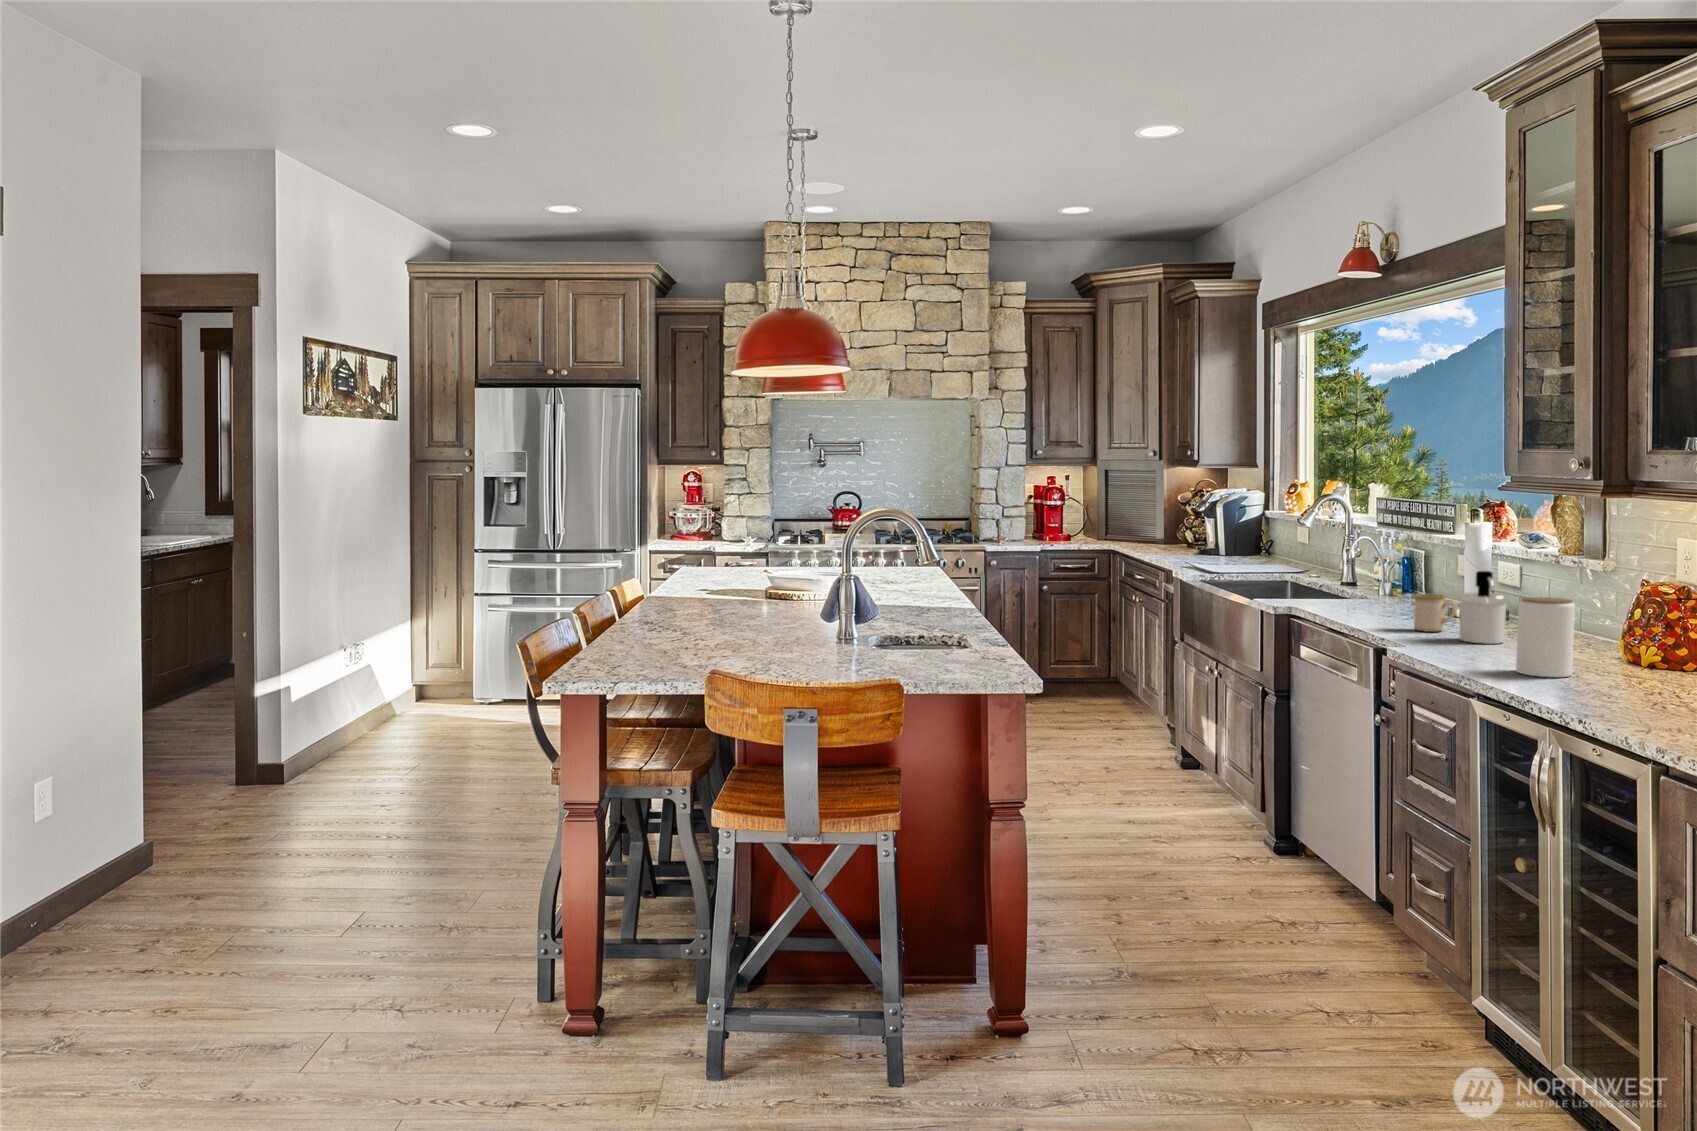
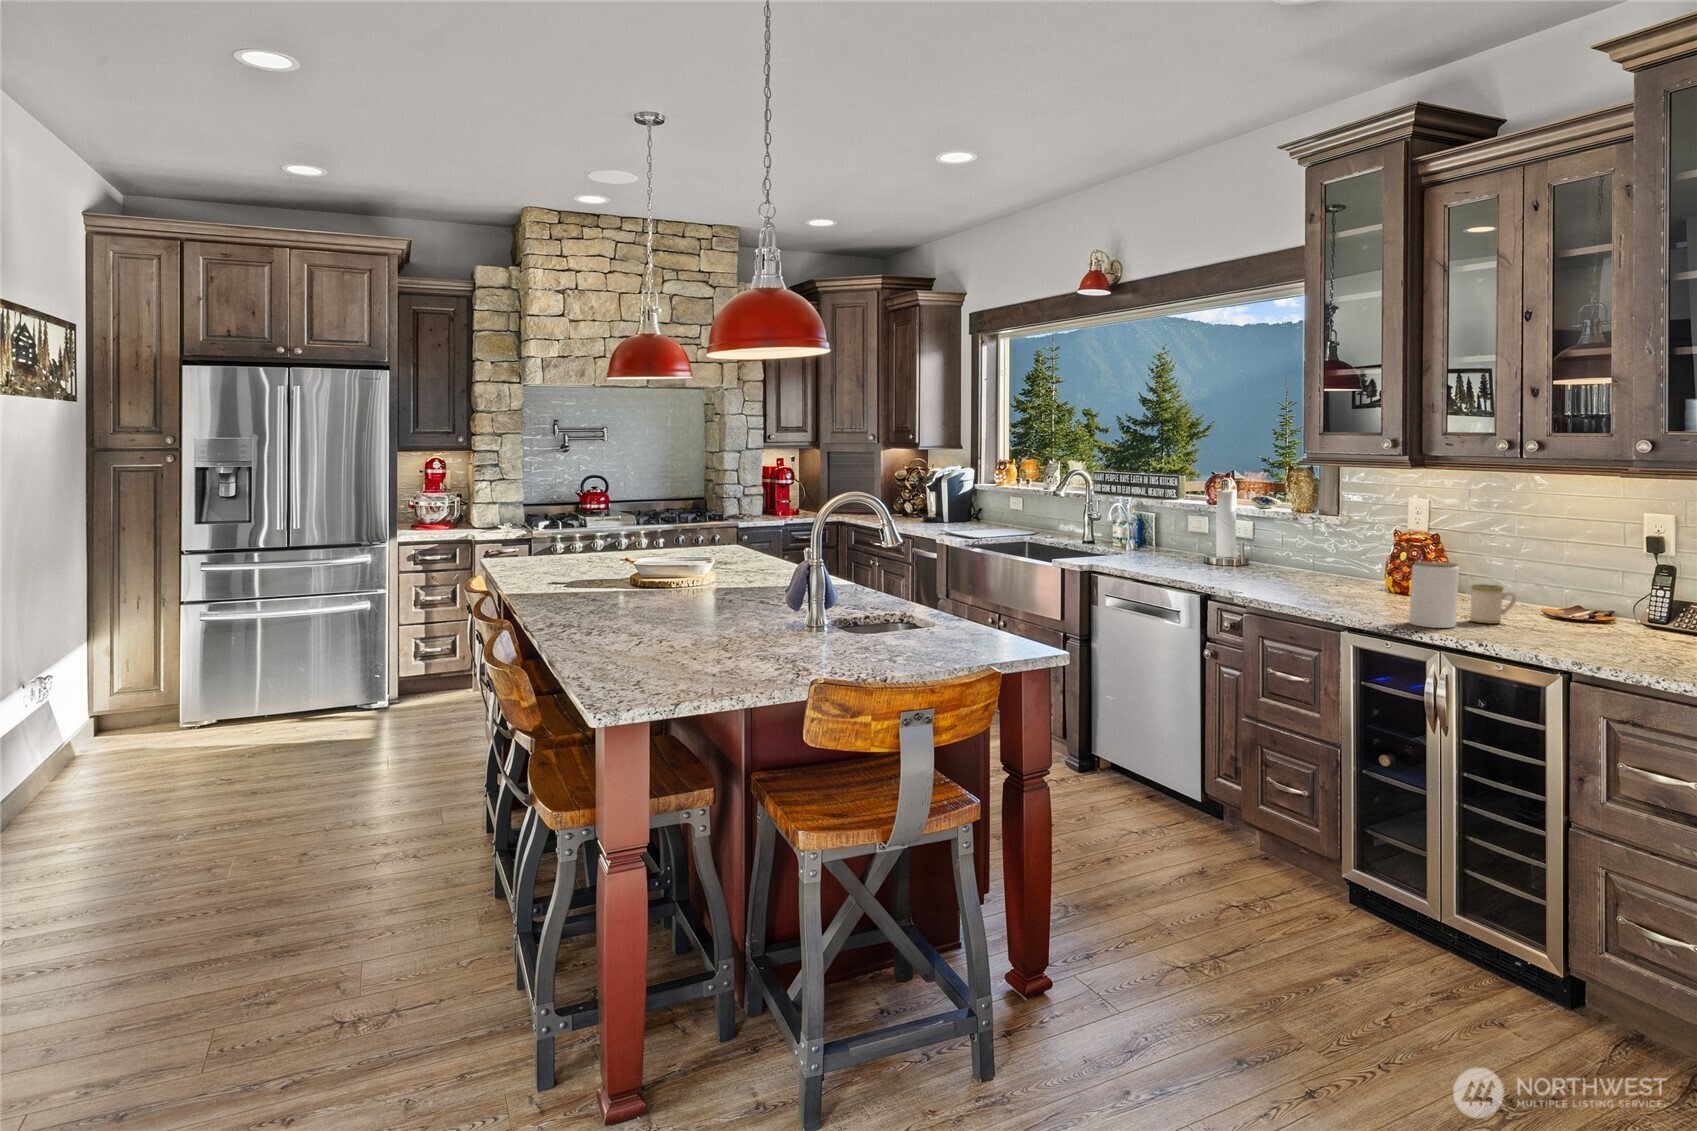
soap dispenser: present [1459,571,1508,644] -> none [1301,540,1344,600]
mug: present [1414,594,1457,632] -> present [1470,584,1517,624]

